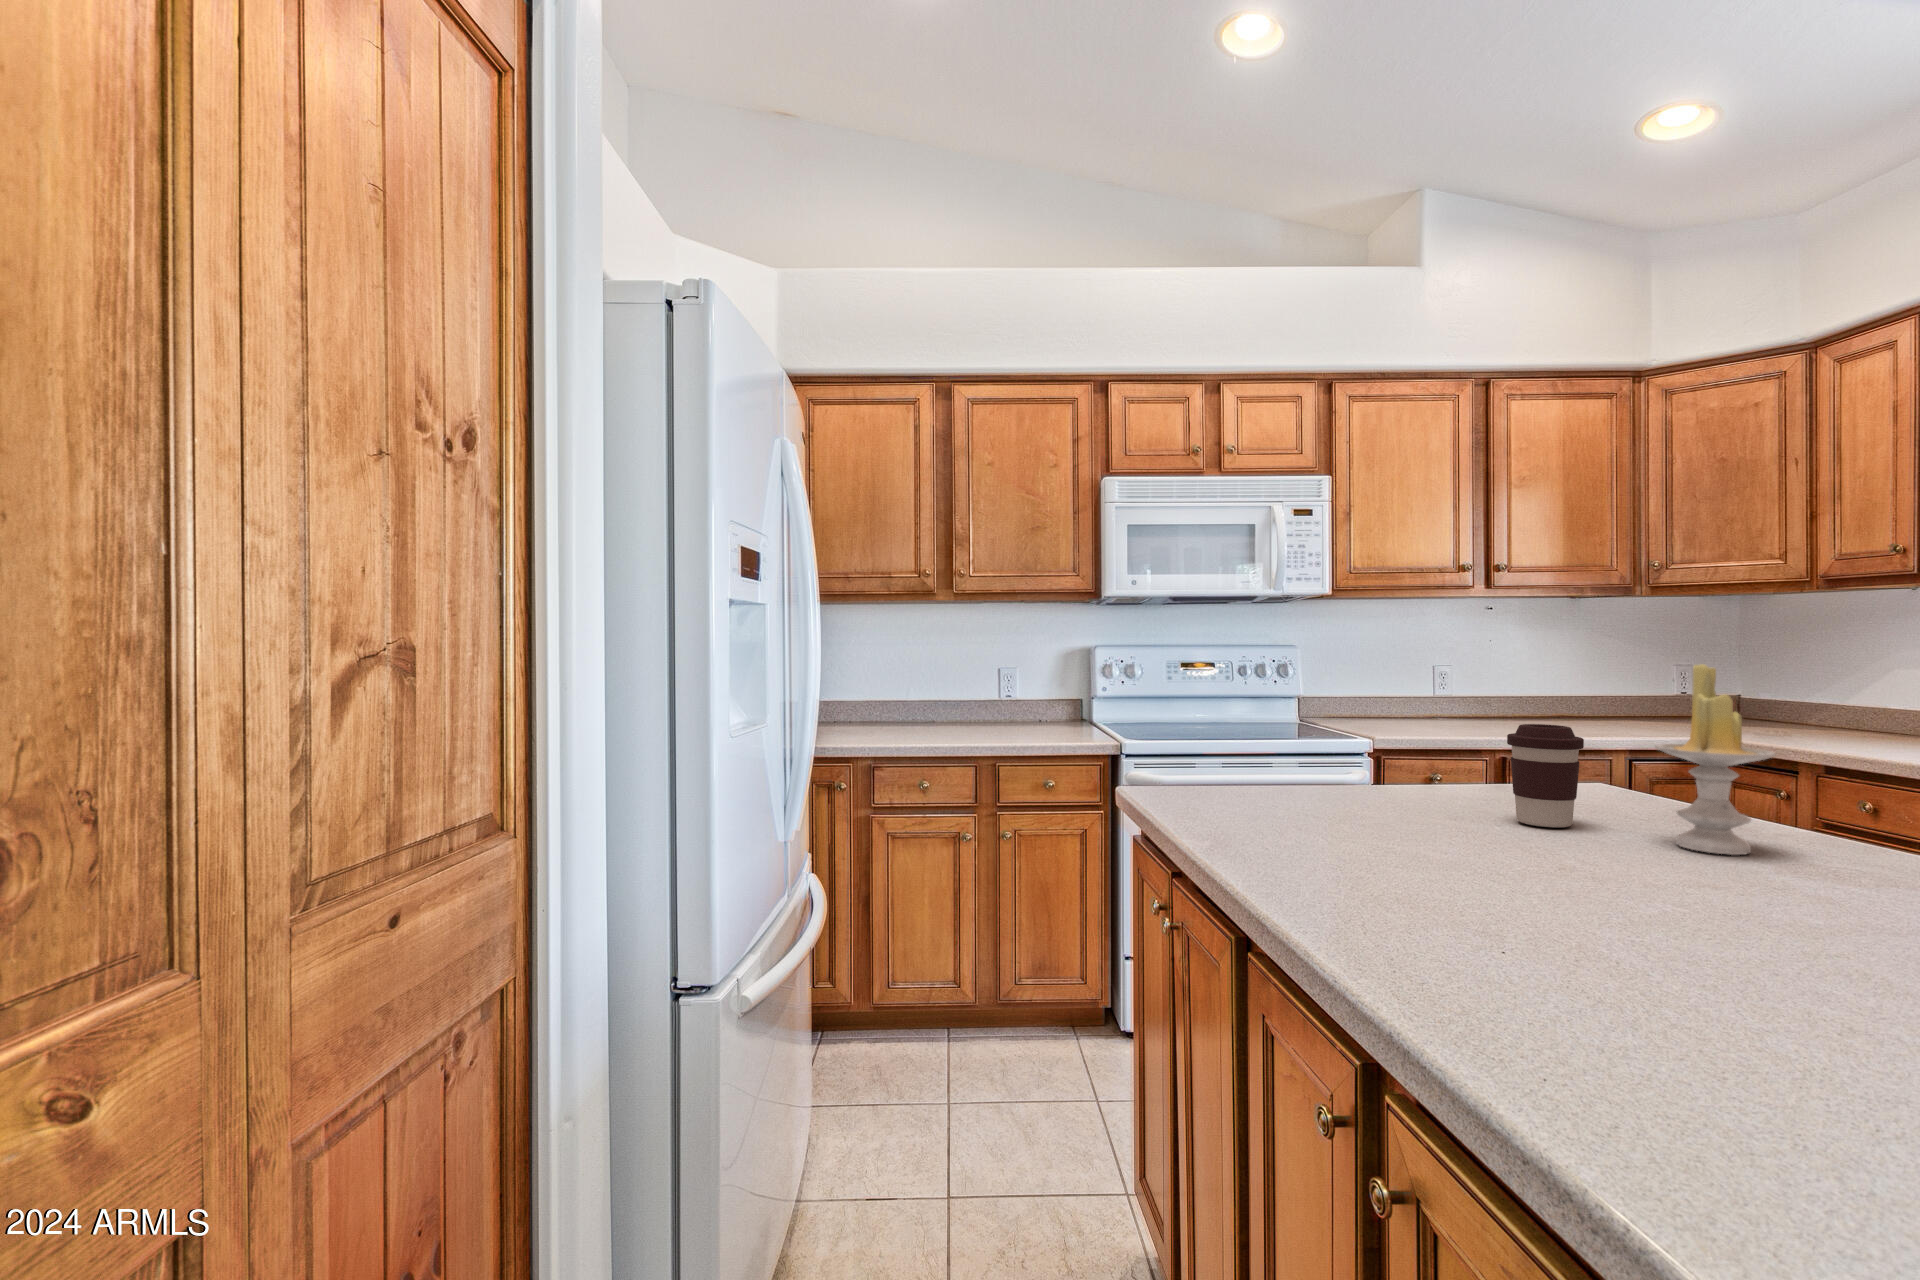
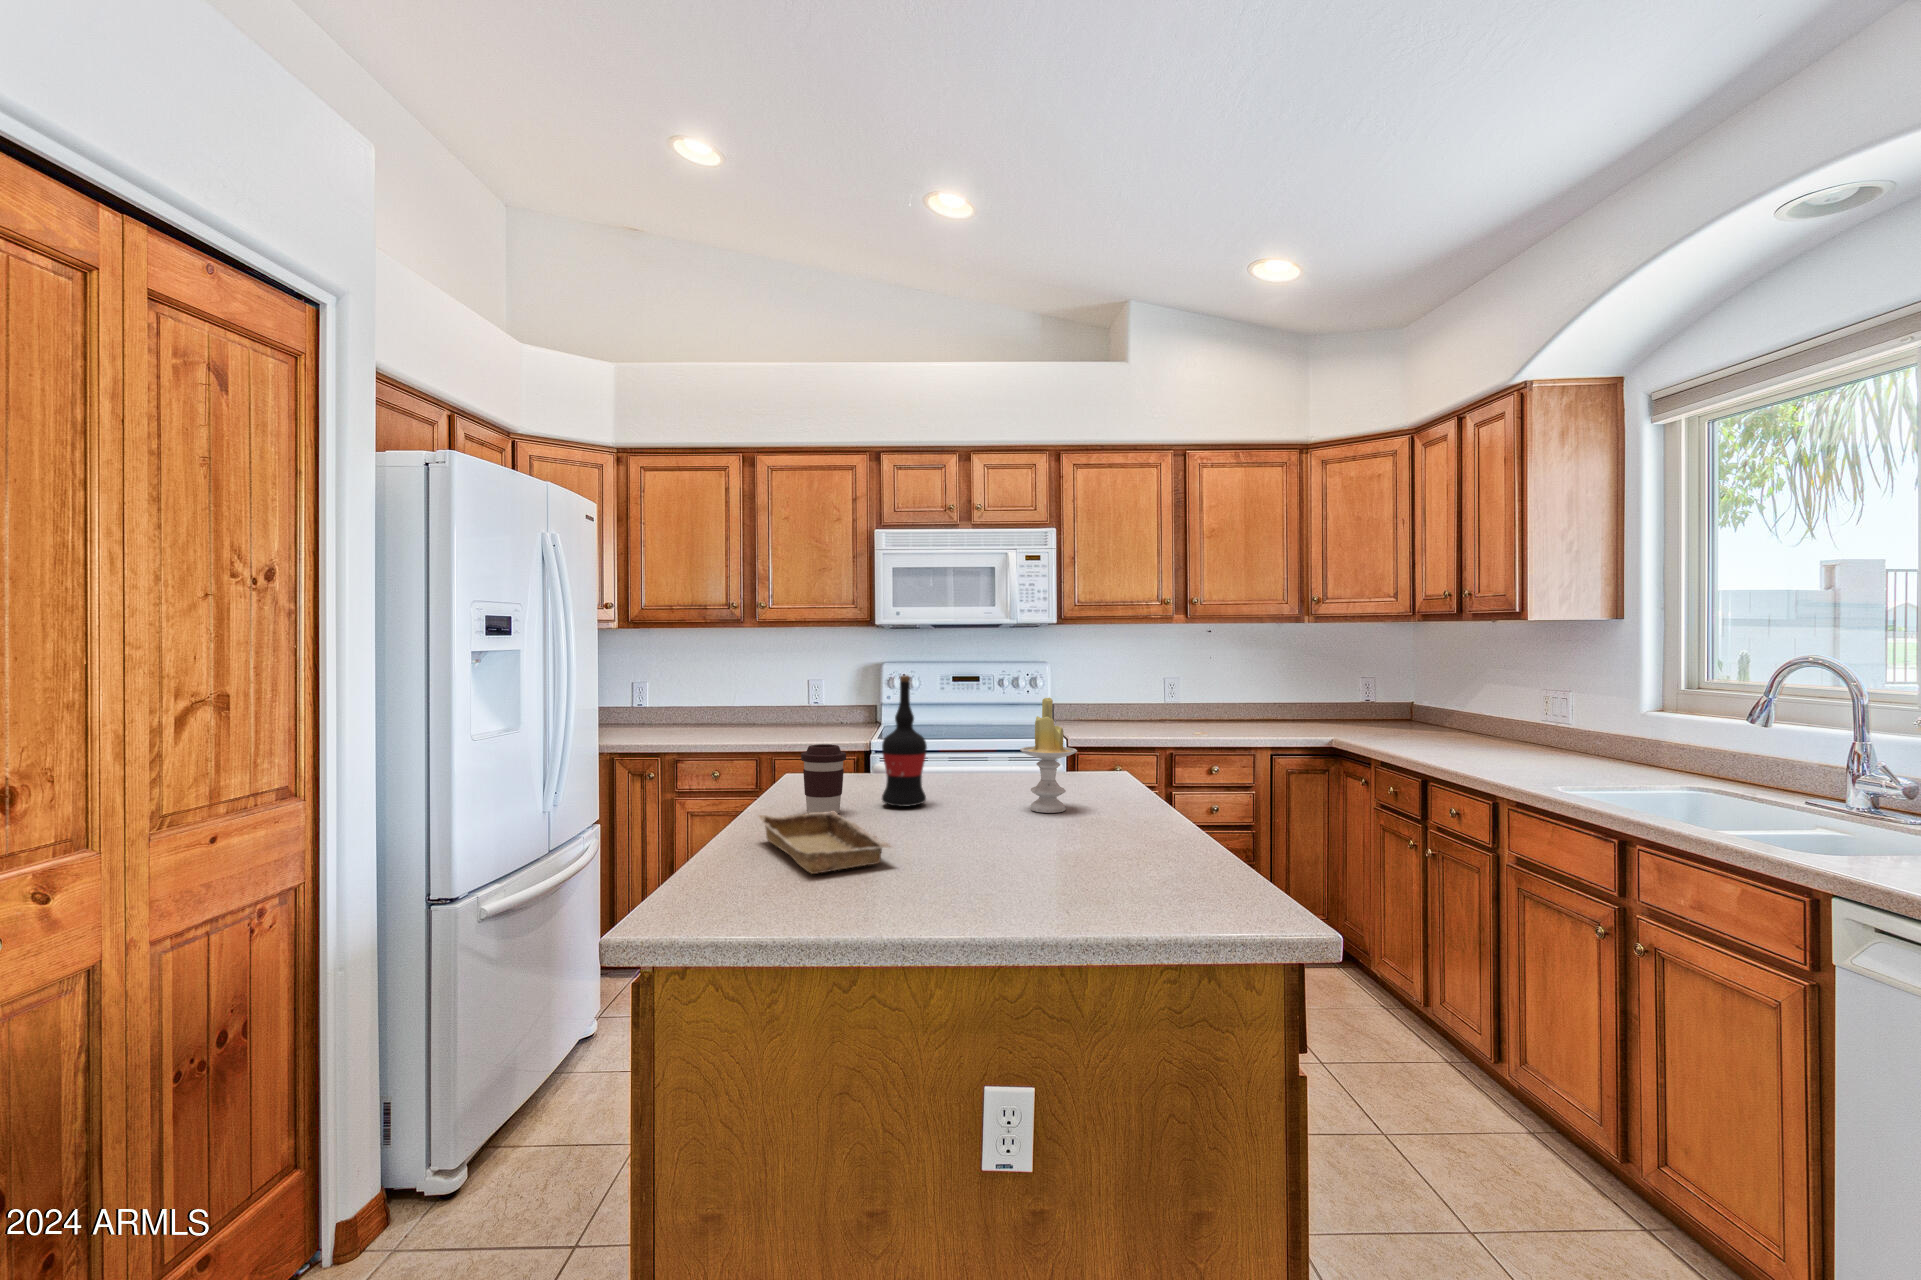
wine bottle: none [1406,630,1490,843] -> present [882,675,927,806]
coffee cup: present [1507,724,1584,827] -> present [801,744,846,814]
tray: none [1364,858,1795,1011] -> present [759,812,892,874]

